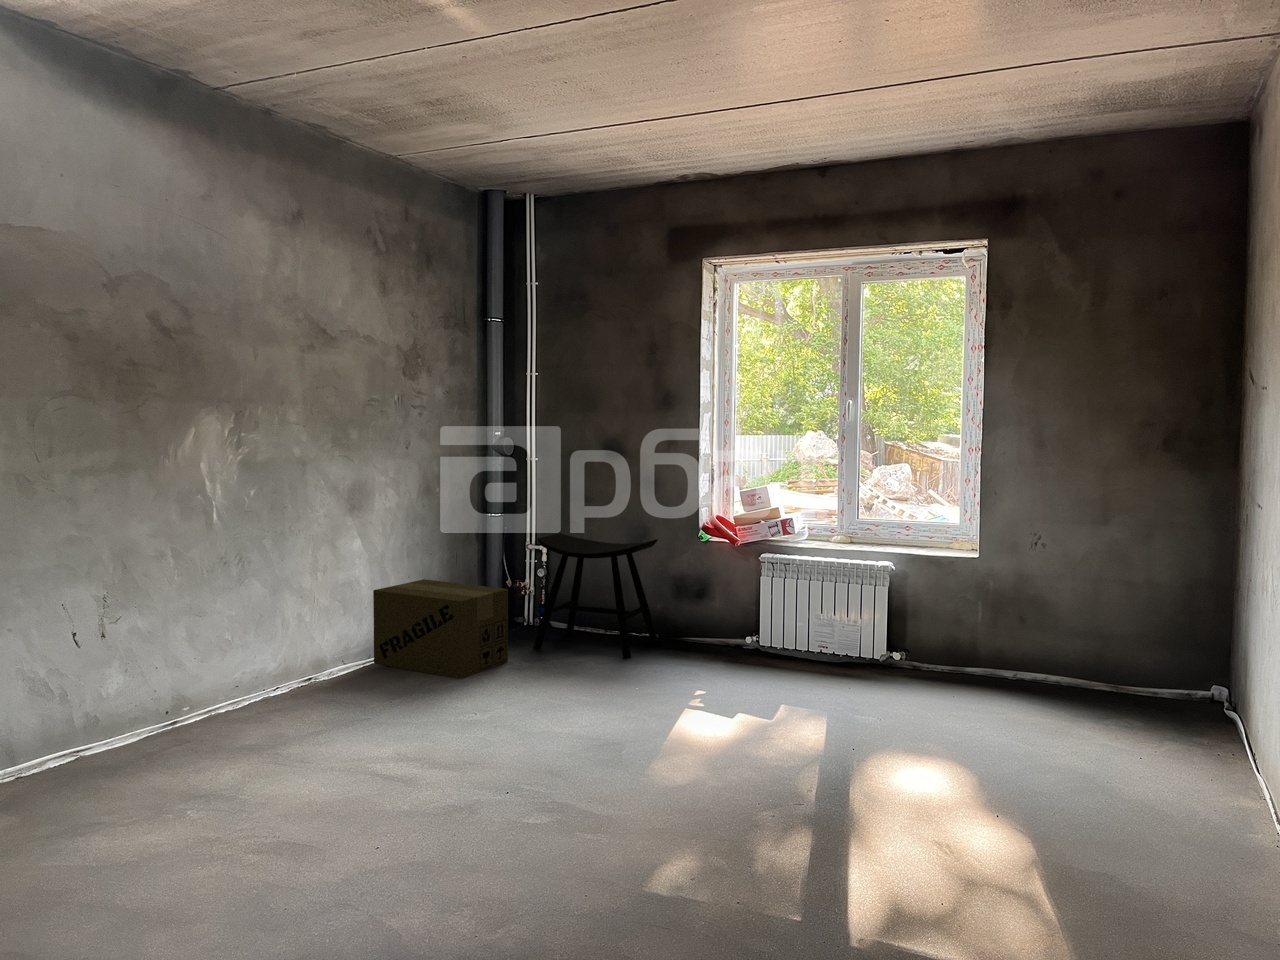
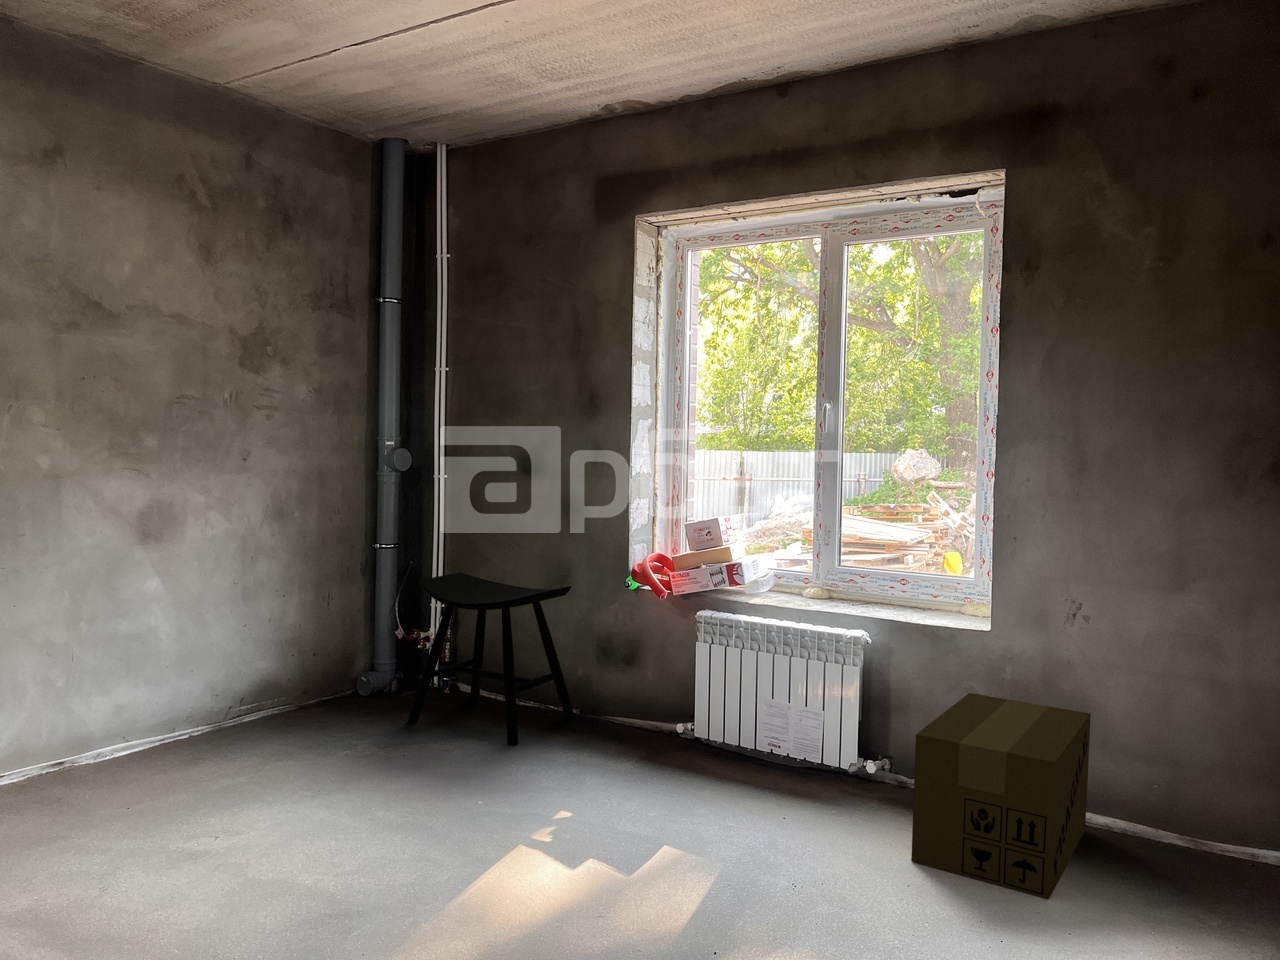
cardboard box: present [373,579,508,679] -> present [911,693,1091,899]

